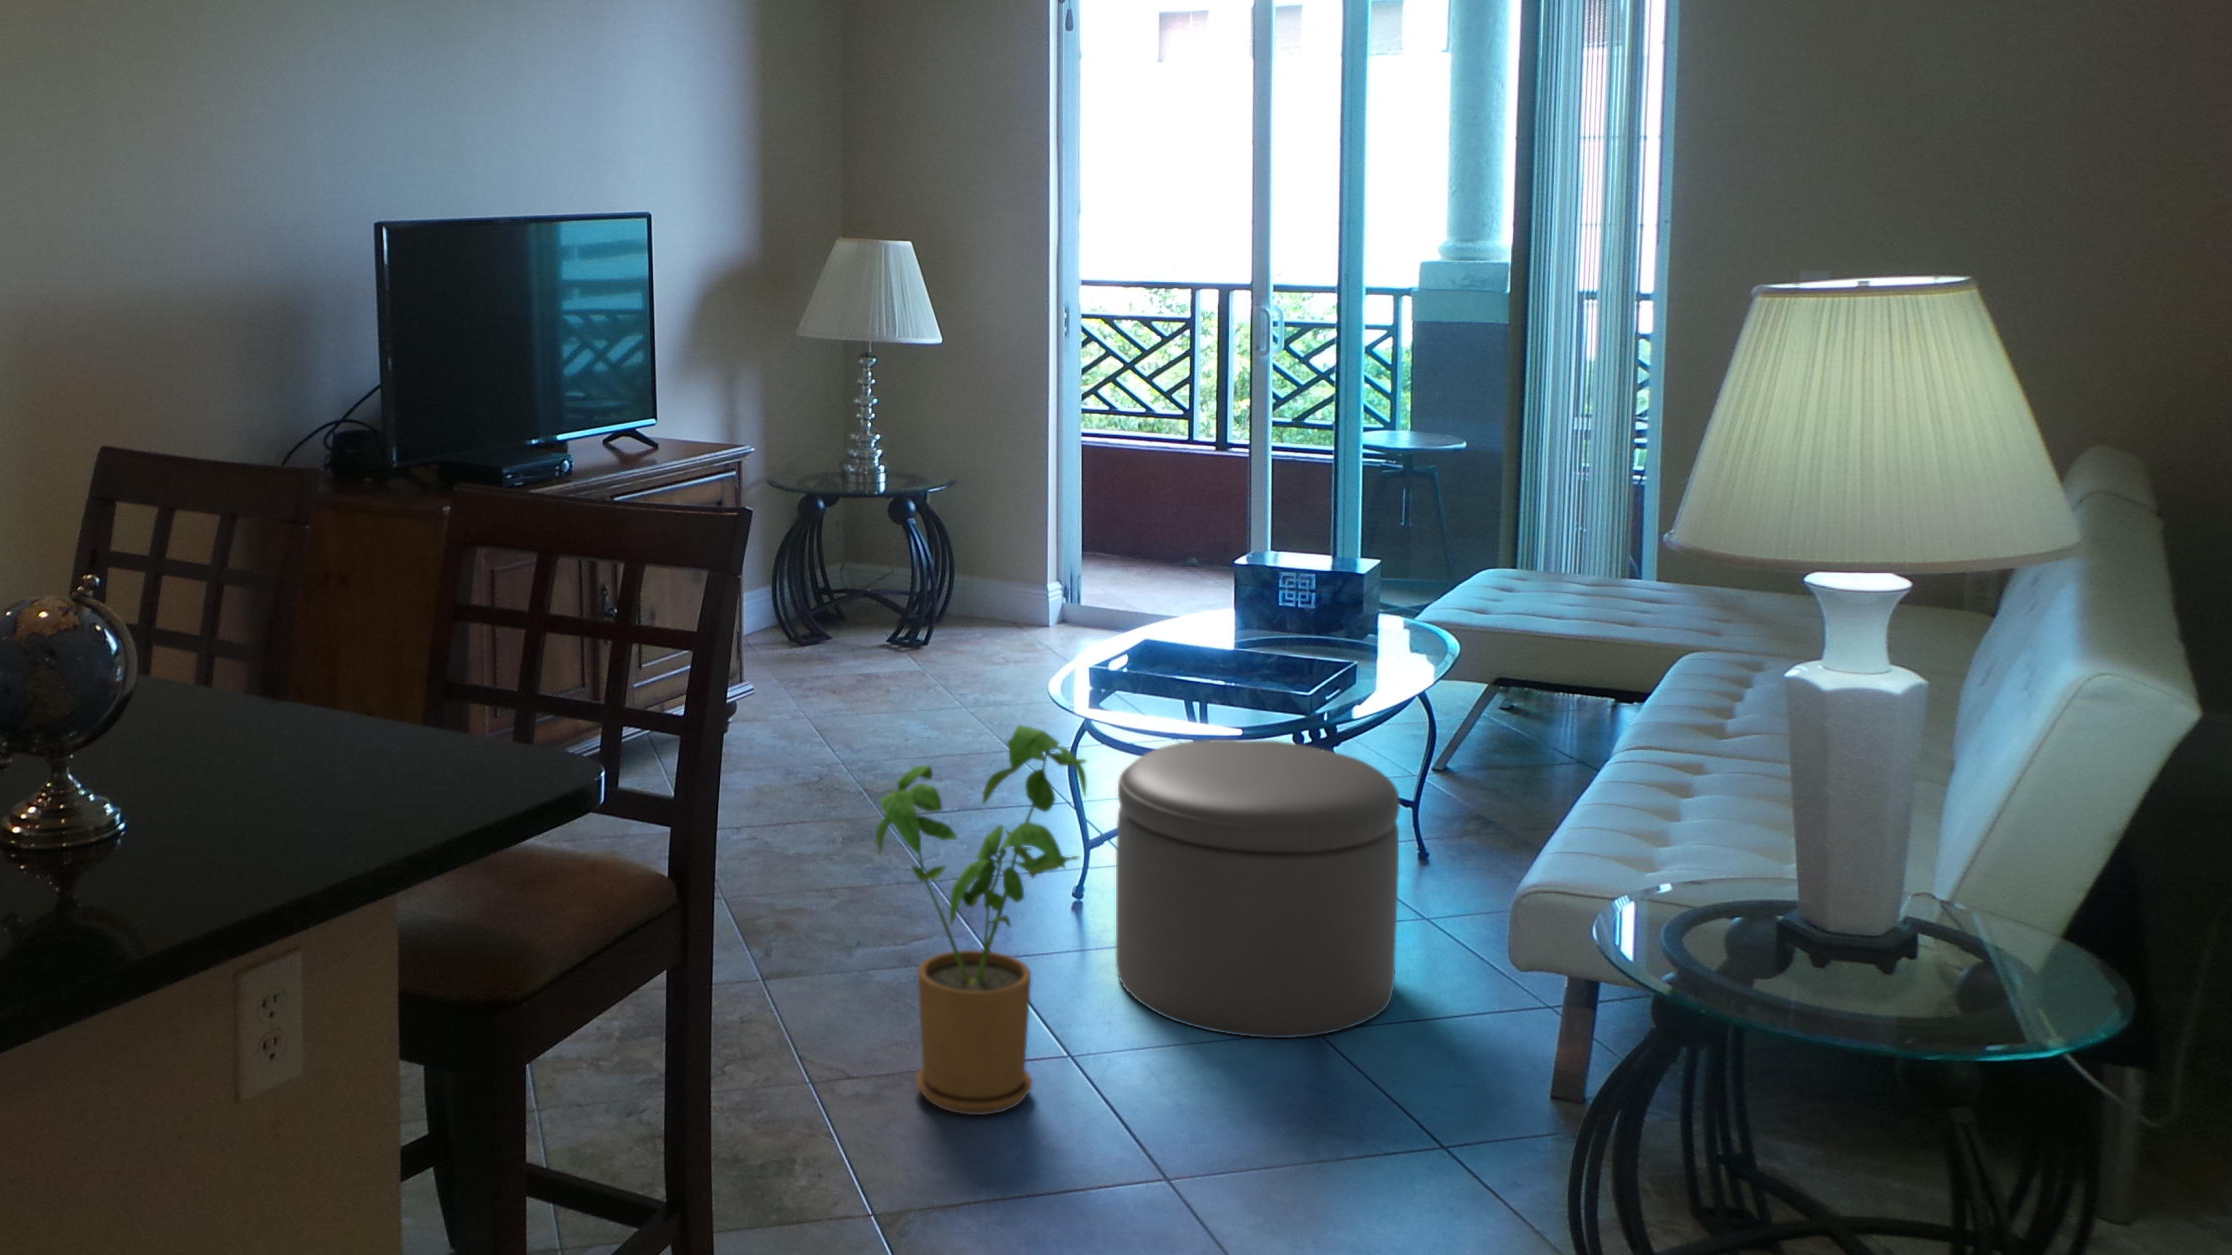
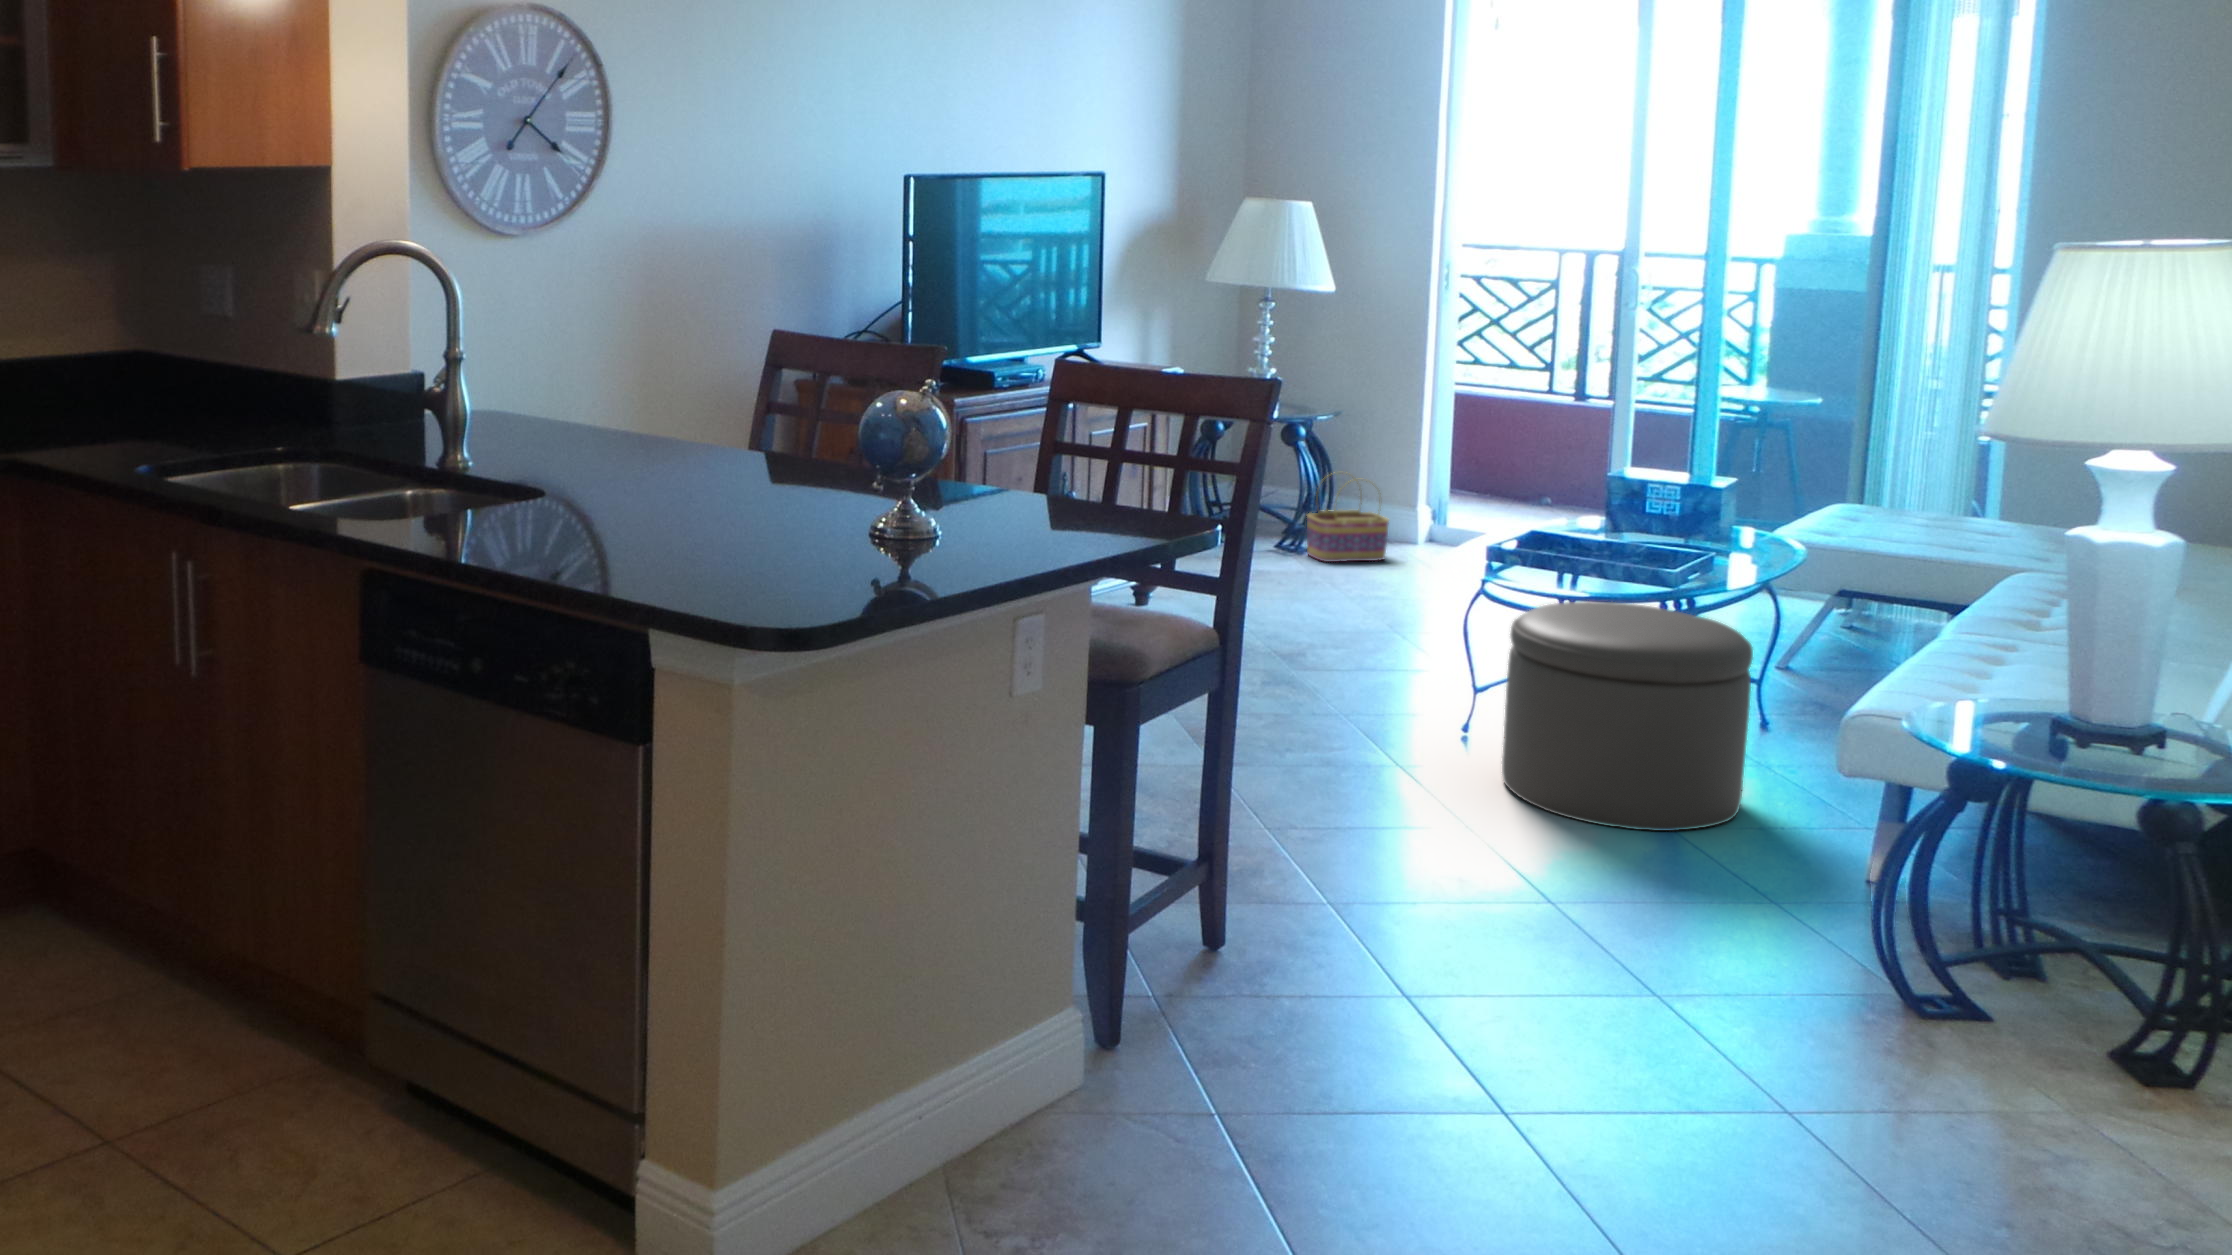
basket: none [920,553,1012,660] -> present [1307,479,1389,562]
house plant: present [876,725,1086,1115] -> none [1322,563,1494,856]

